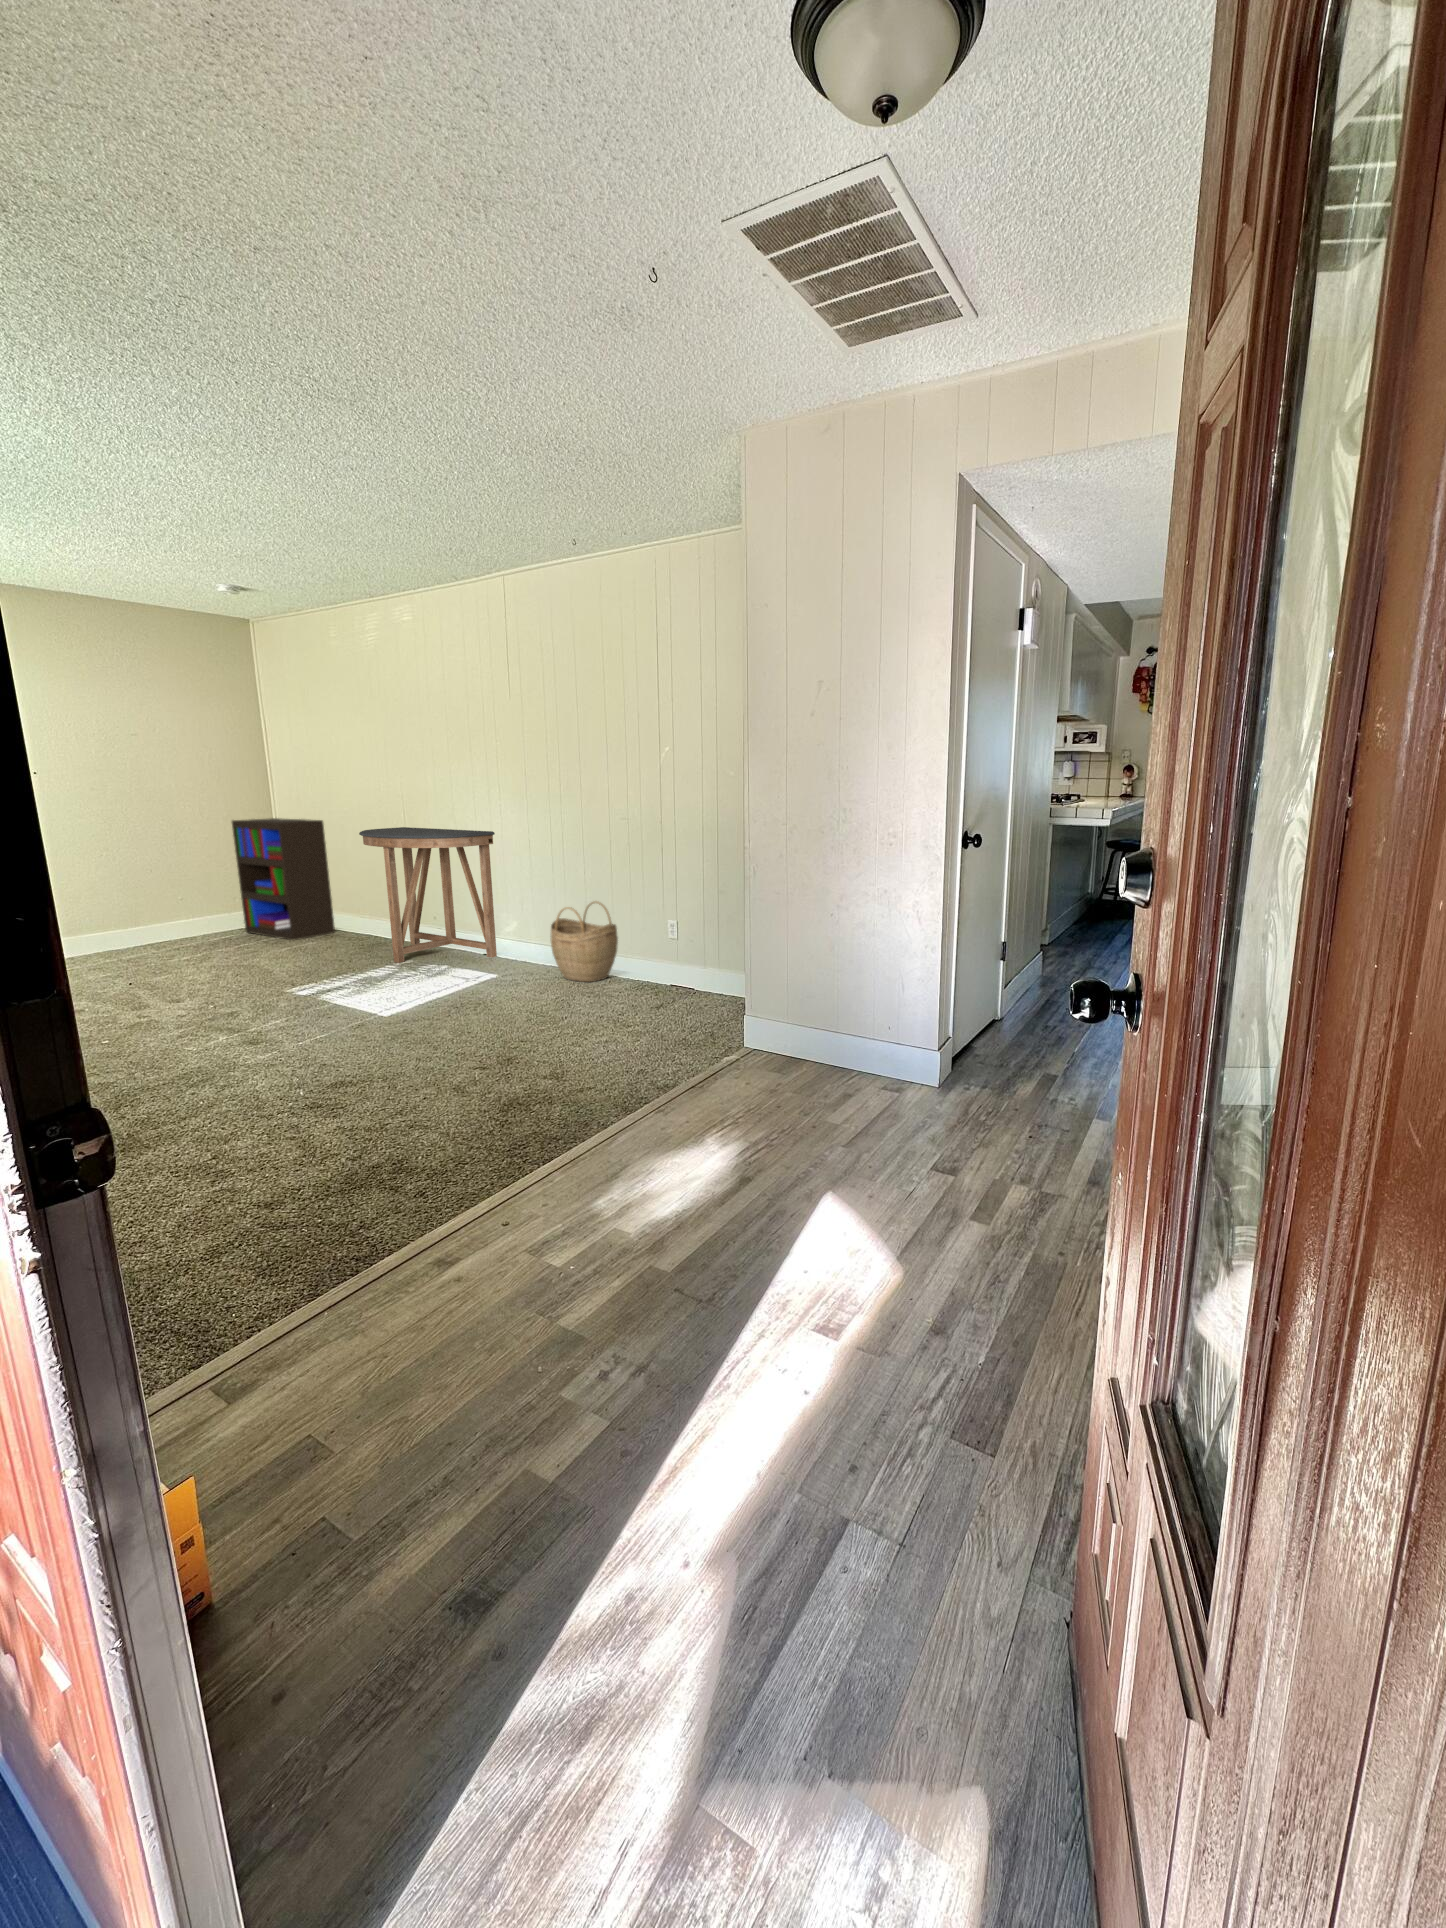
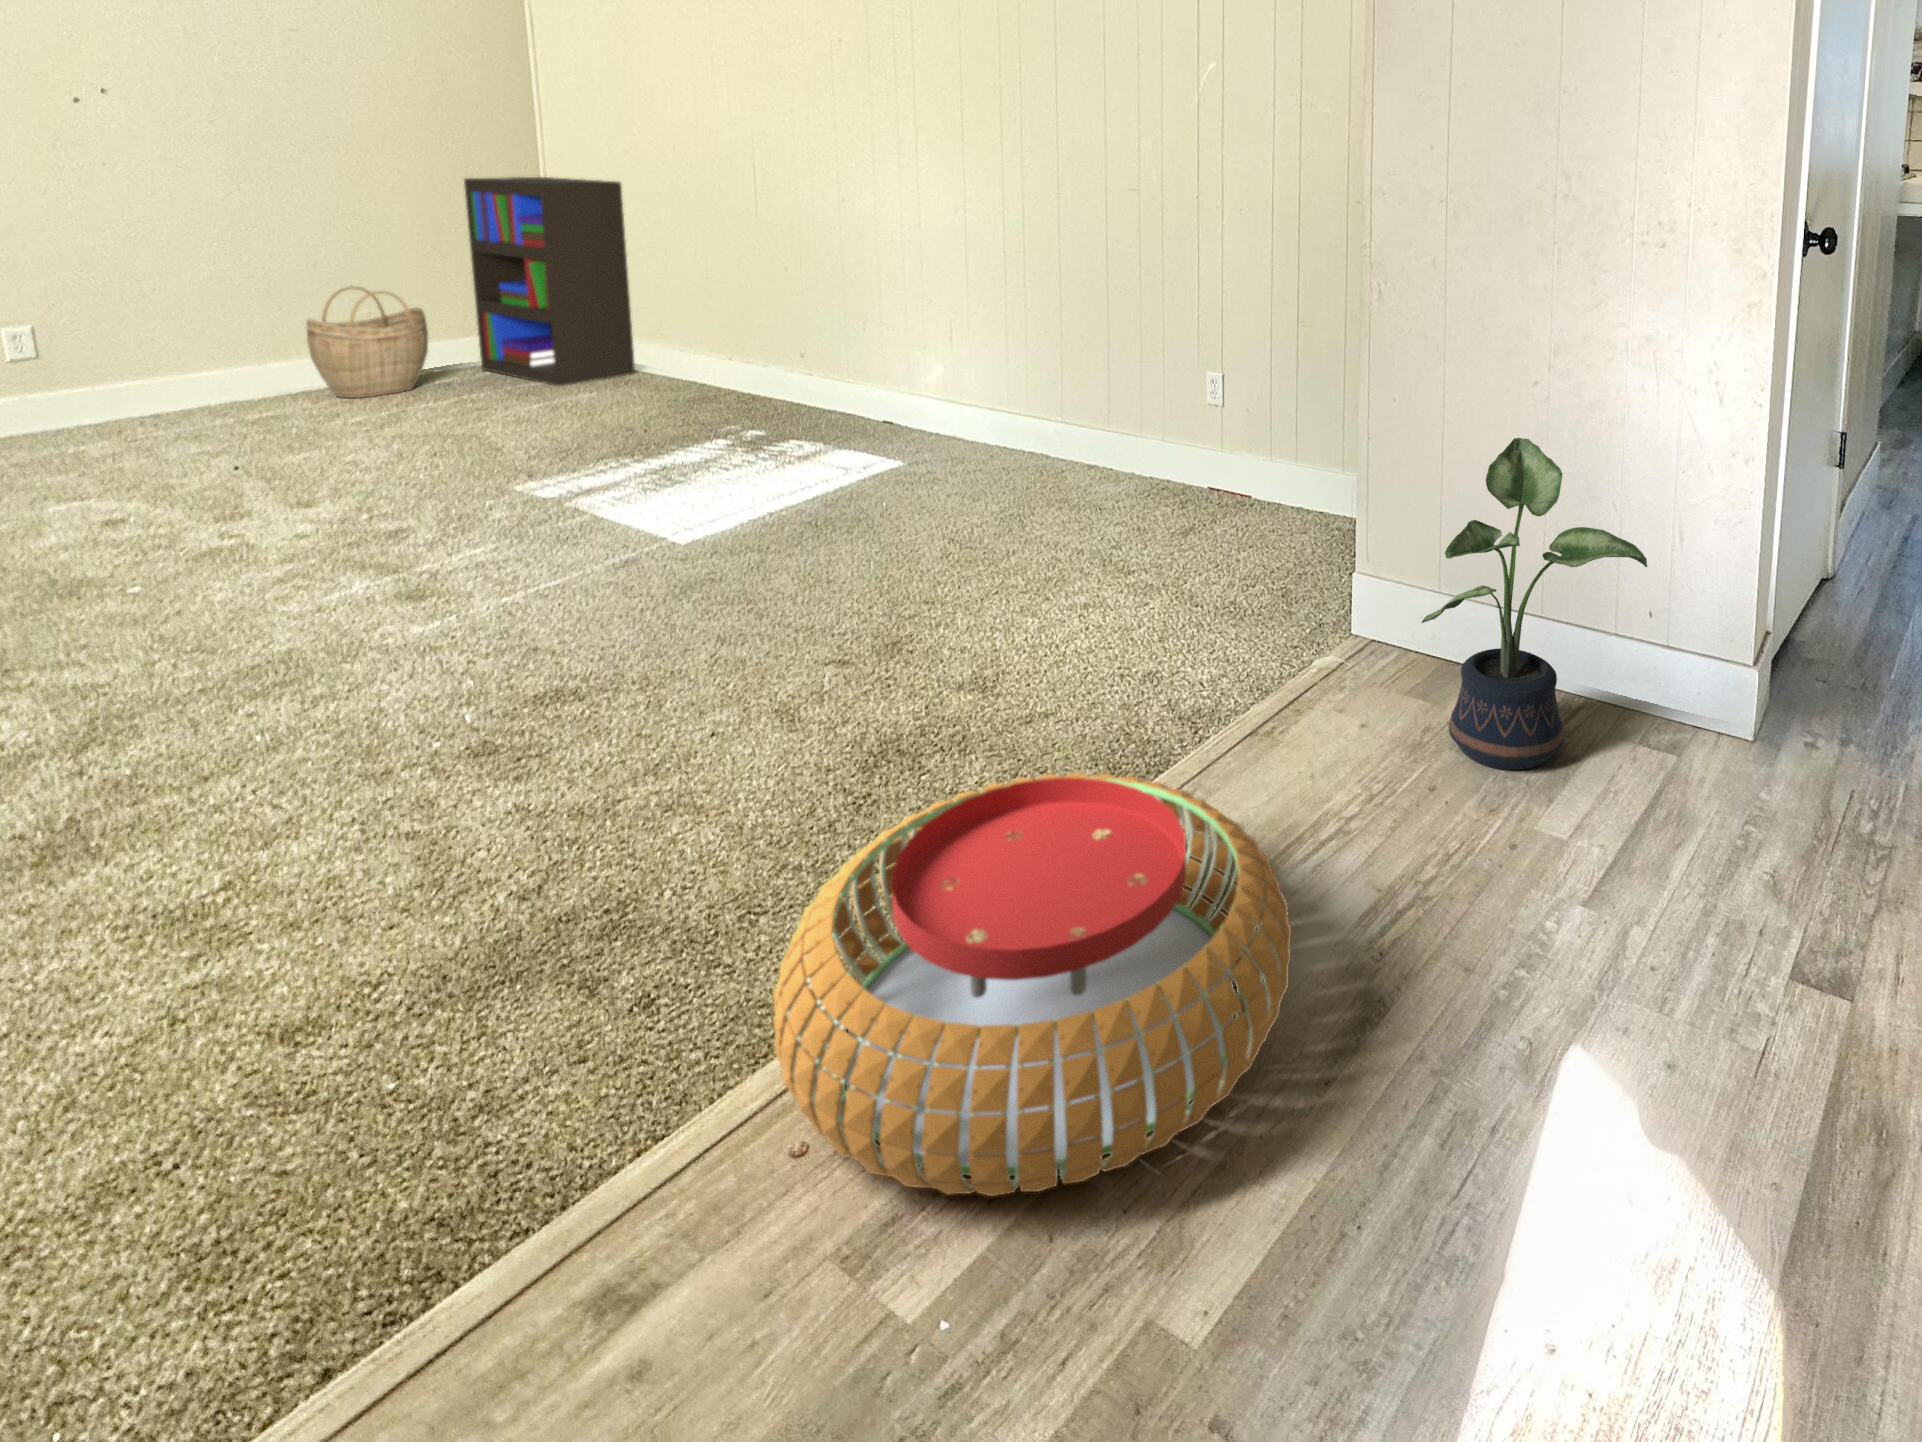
console table: present [359,827,497,963] -> none [671,197,909,434]
woven basket: present [551,901,618,982] -> present [306,286,428,398]
potted plant: none [773,942,882,1103] -> present [1421,438,1647,770]
pouf: none [480,1092,704,1242] -> present [773,772,1291,1196]

